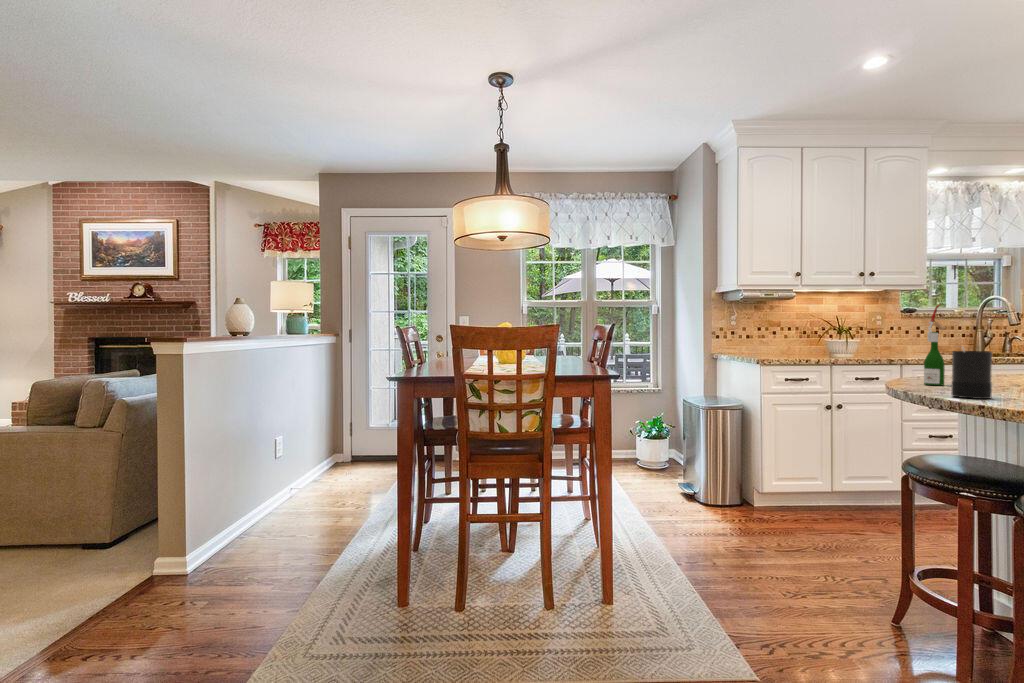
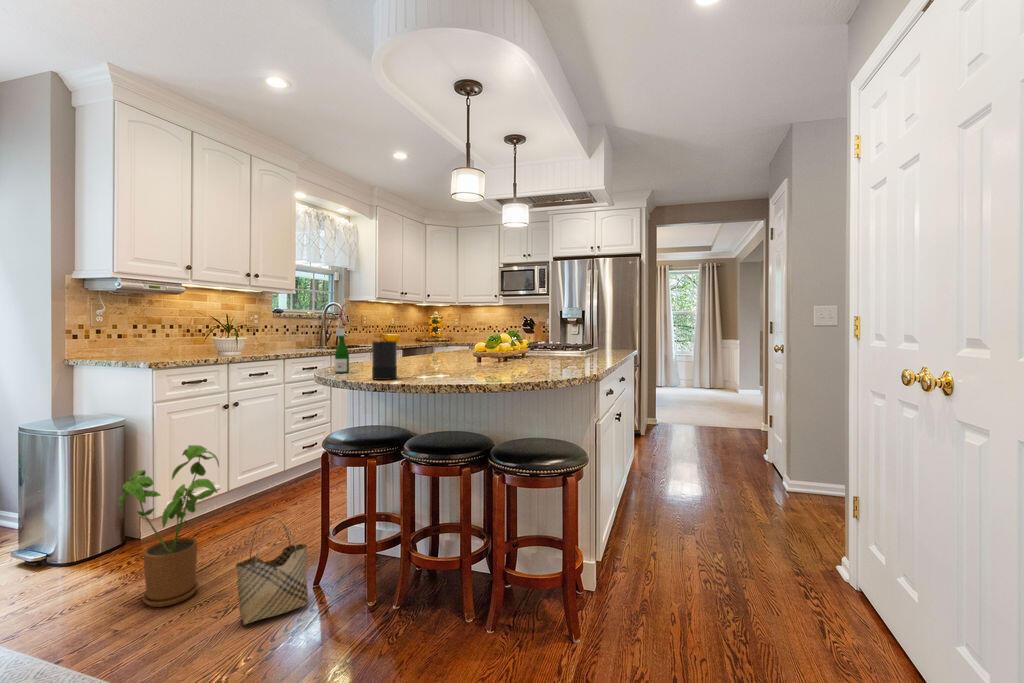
house plant: none [724,436,801,567] -> present [119,445,220,607]
woven basket: none [800,520,878,625] -> present [236,517,308,625]

